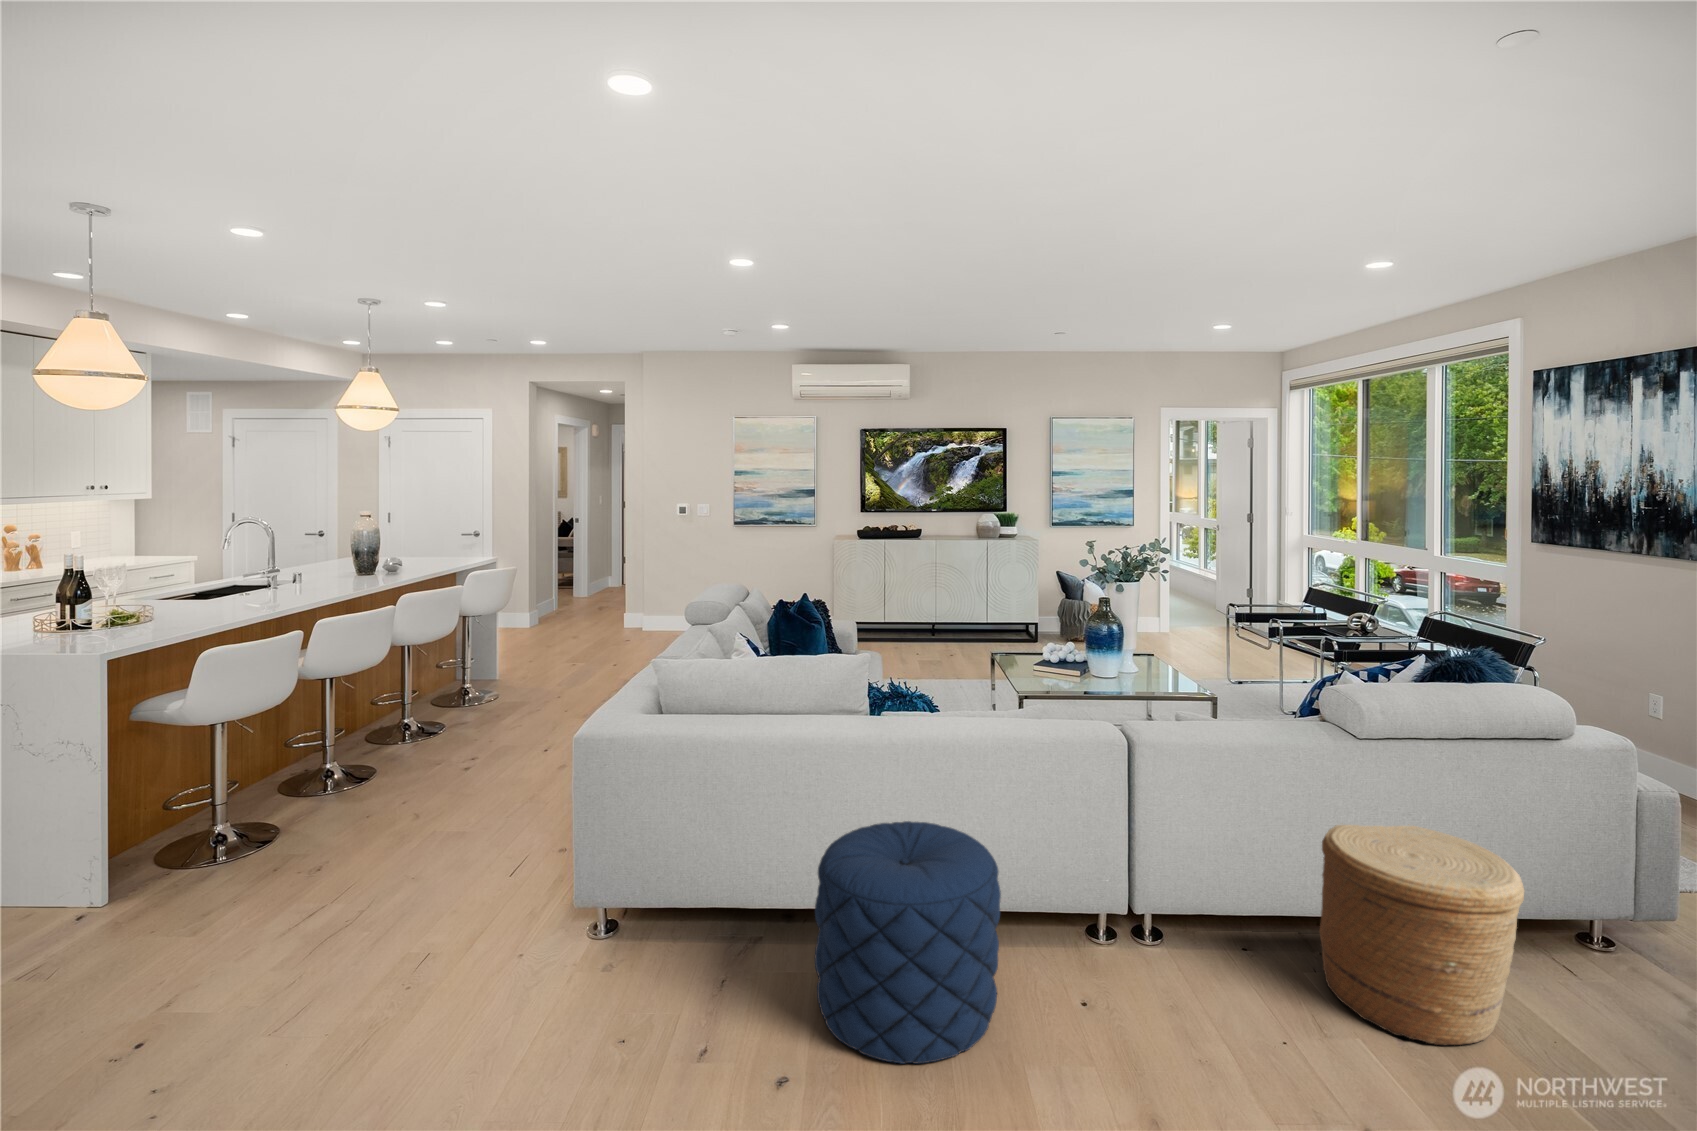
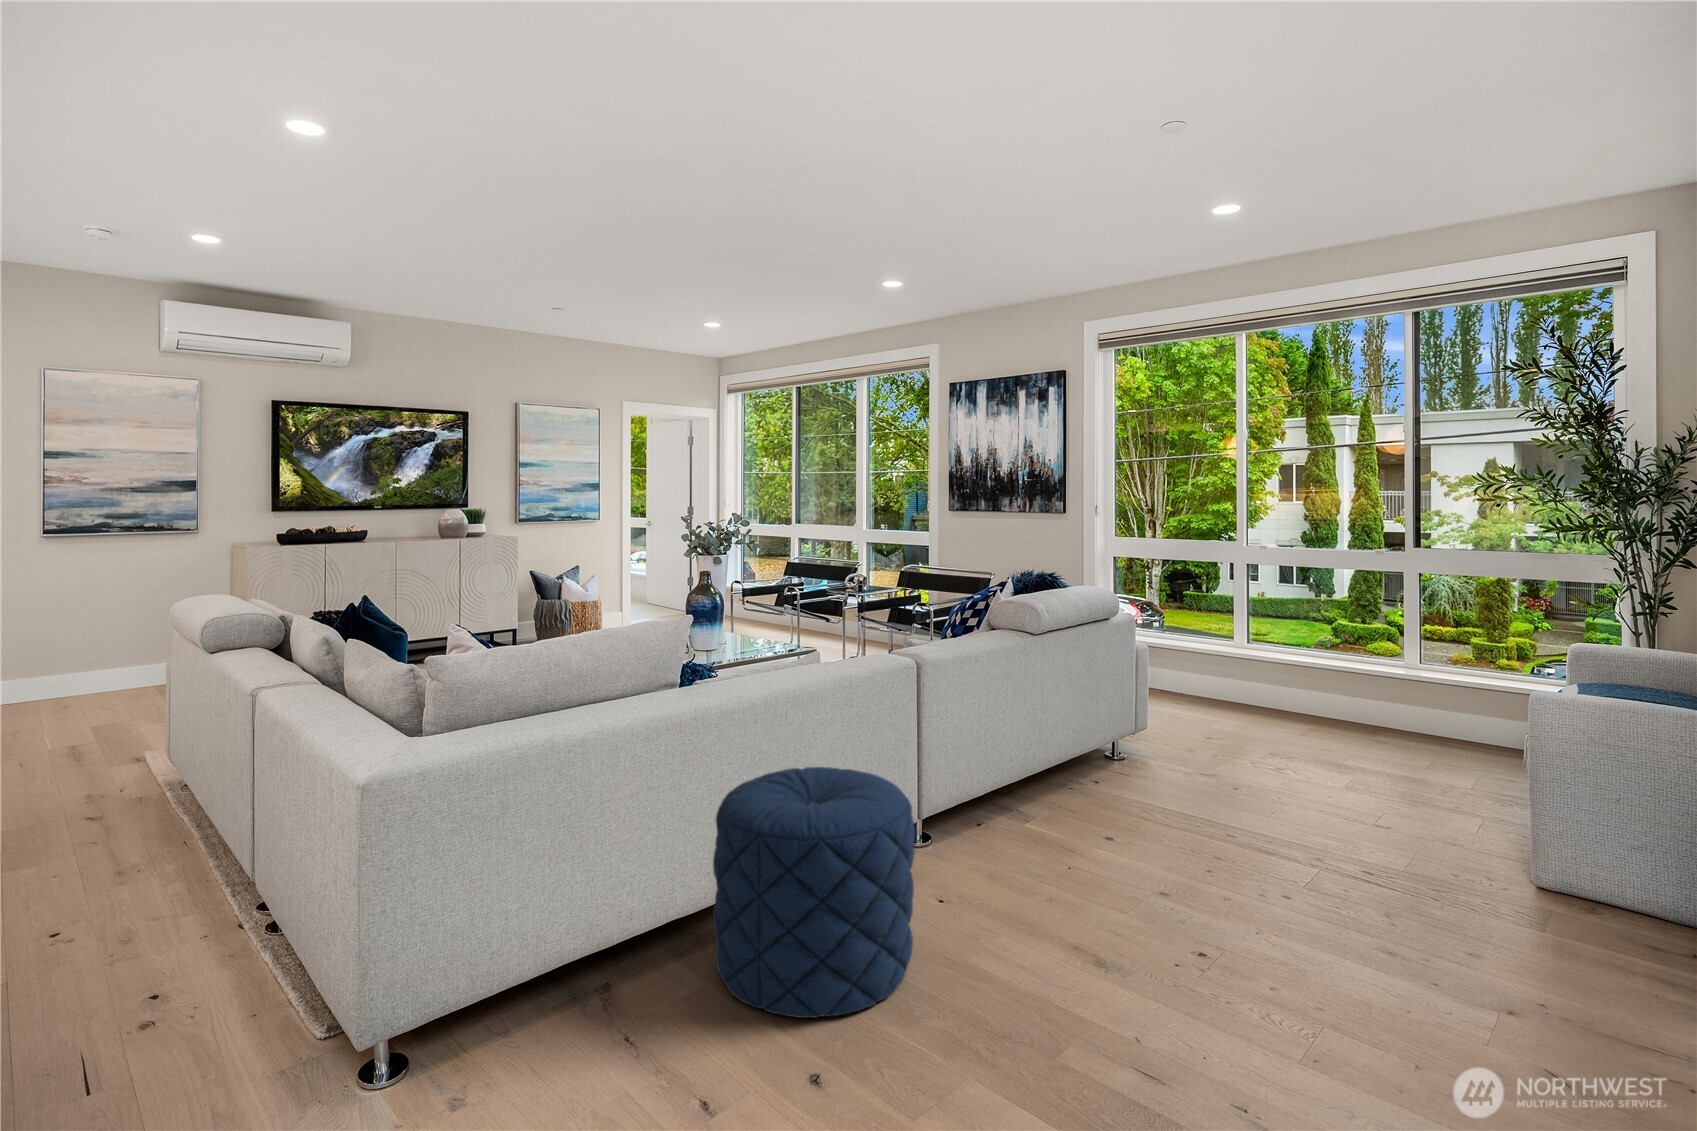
woven basket: present [1319,825,1524,1045] -> none [1029,692,1162,841]

